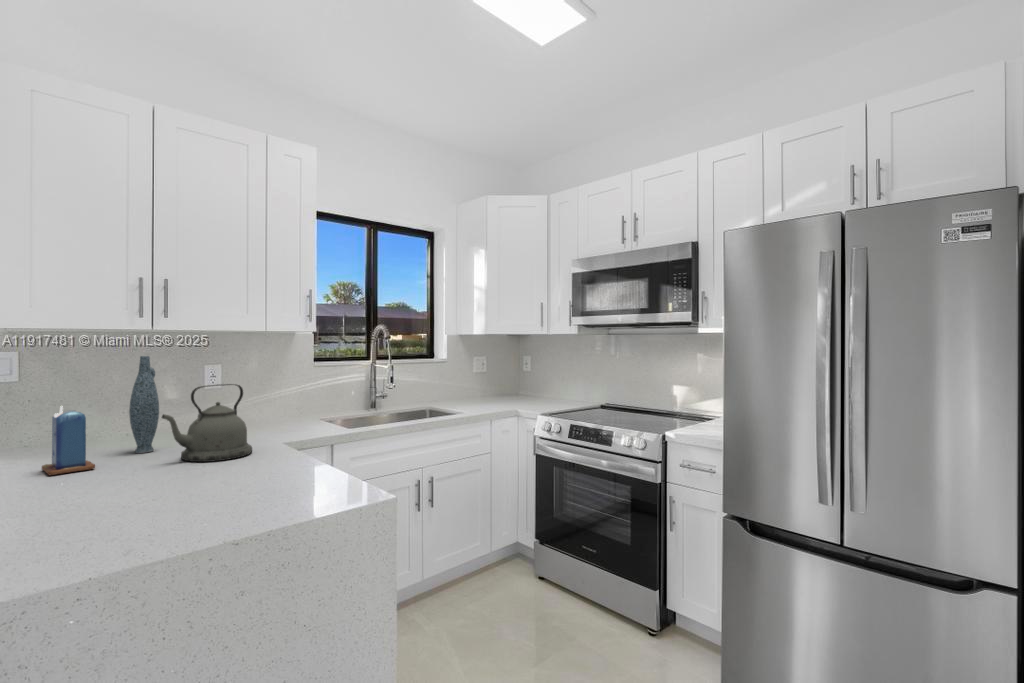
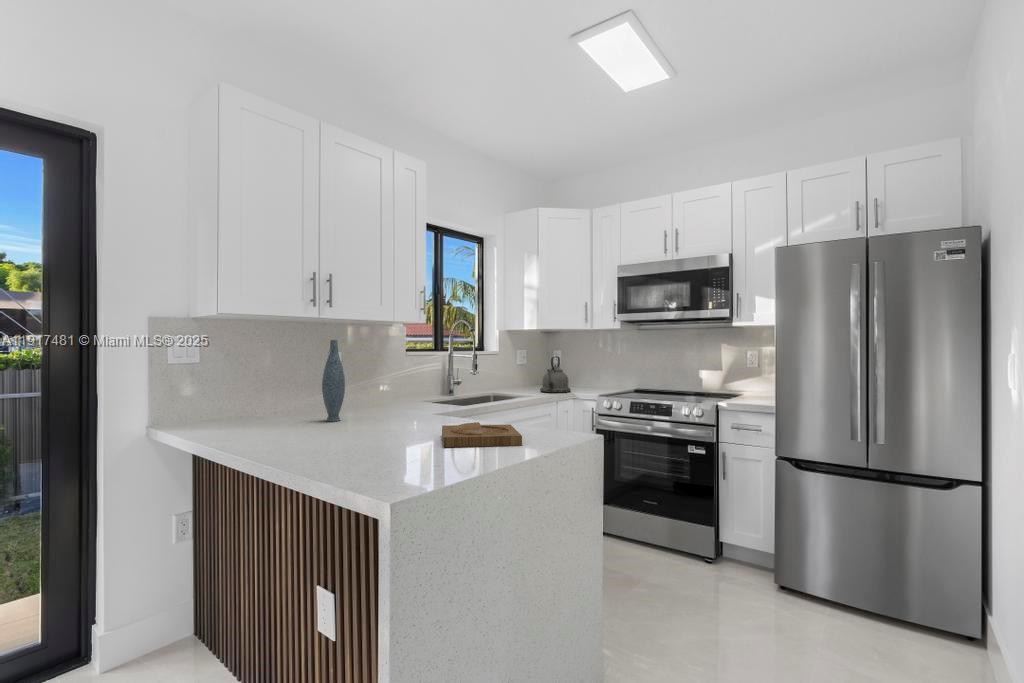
kettle: present [162,384,252,462] -> present [540,357,571,393]
candle: present [42,406,95,475] -> none [288,377,332,432]
tray: none [109,477,273,522] -> present [442,422,522,447]

